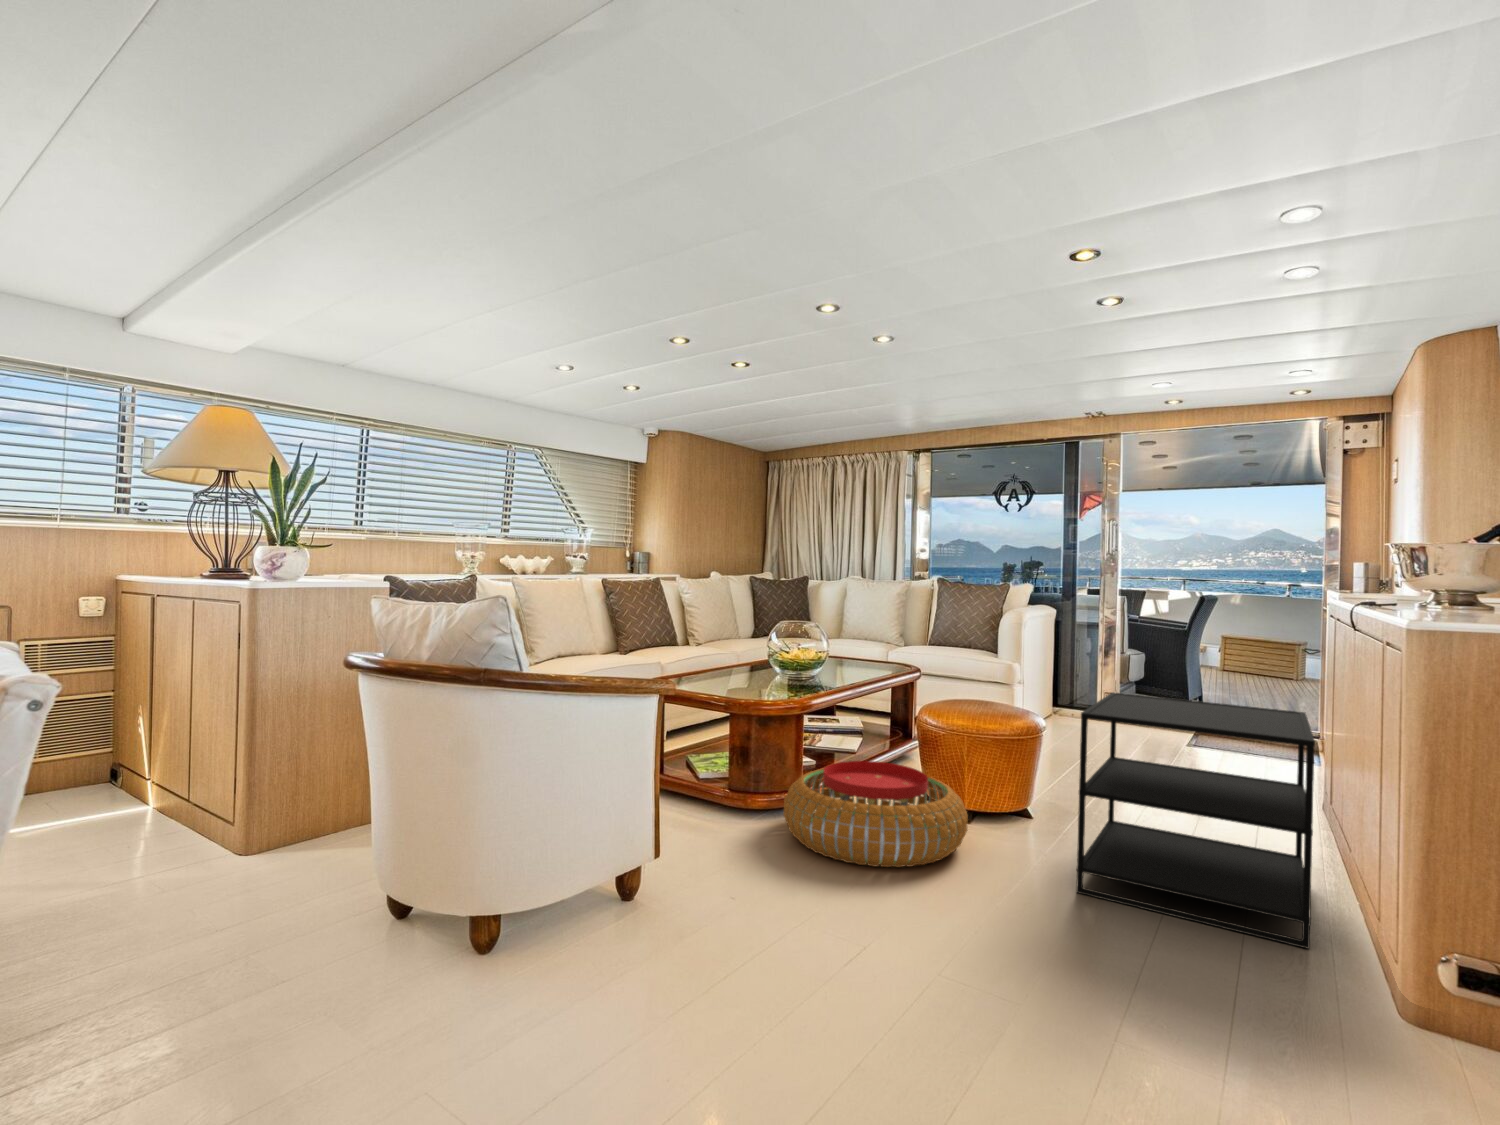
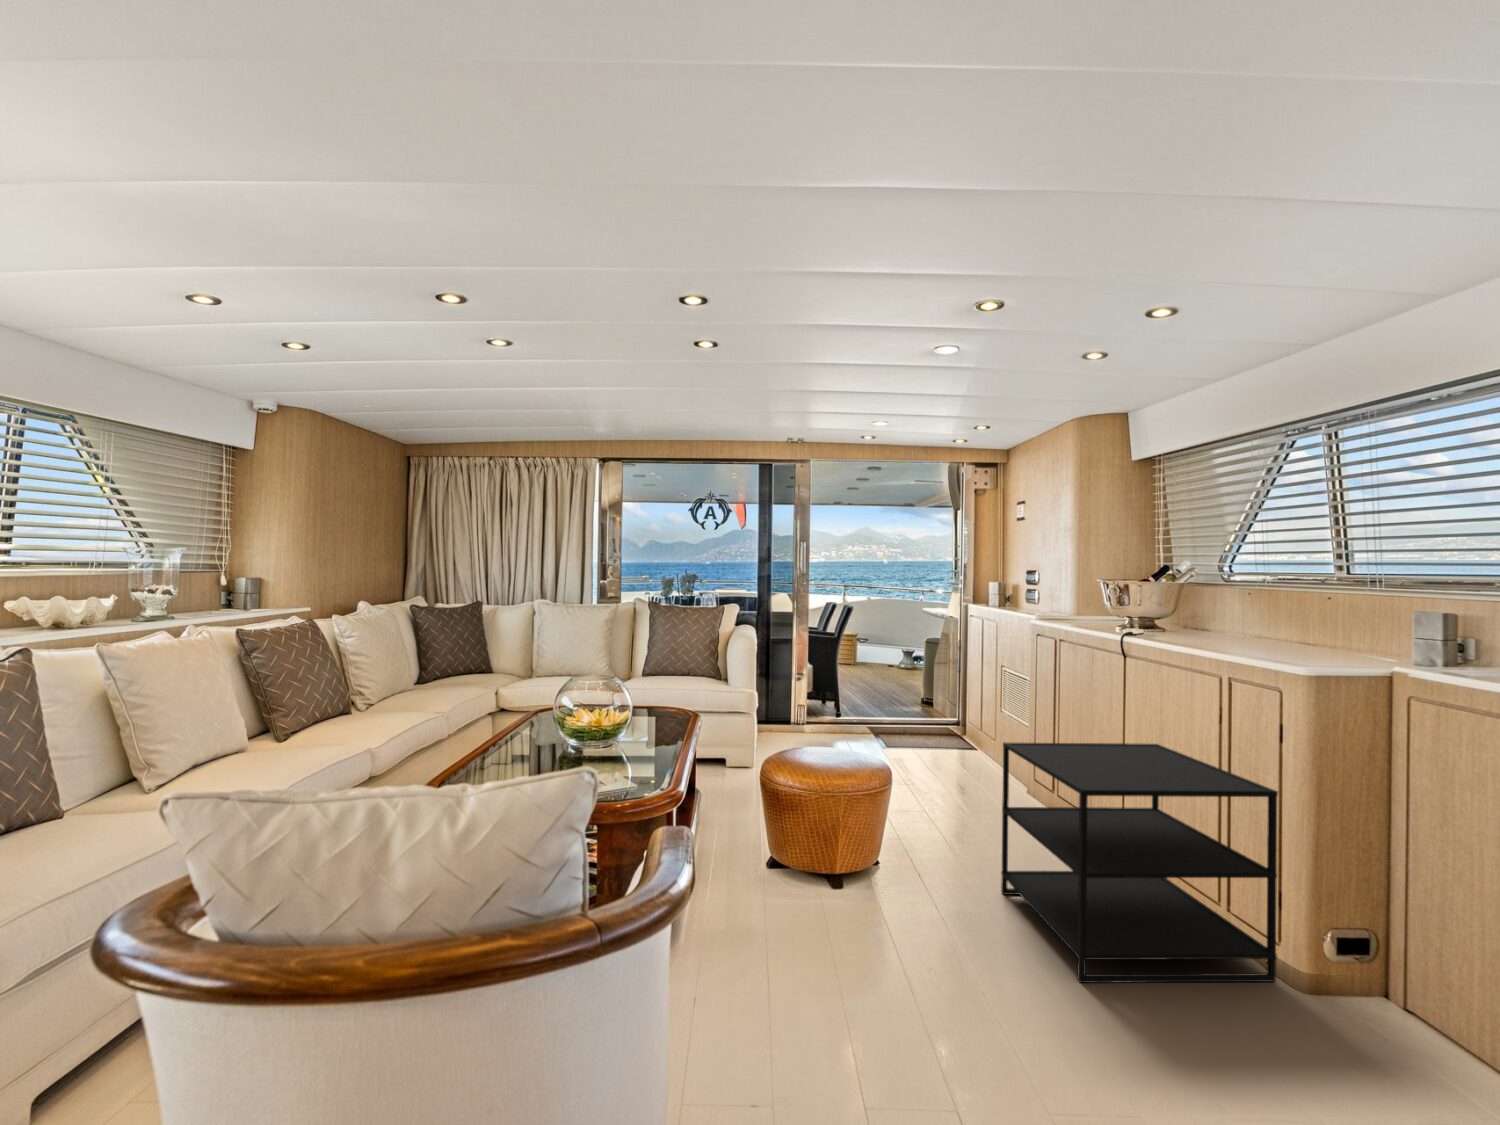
pouf: present [784,761,968,867] -> none [726,868,957,1037]

